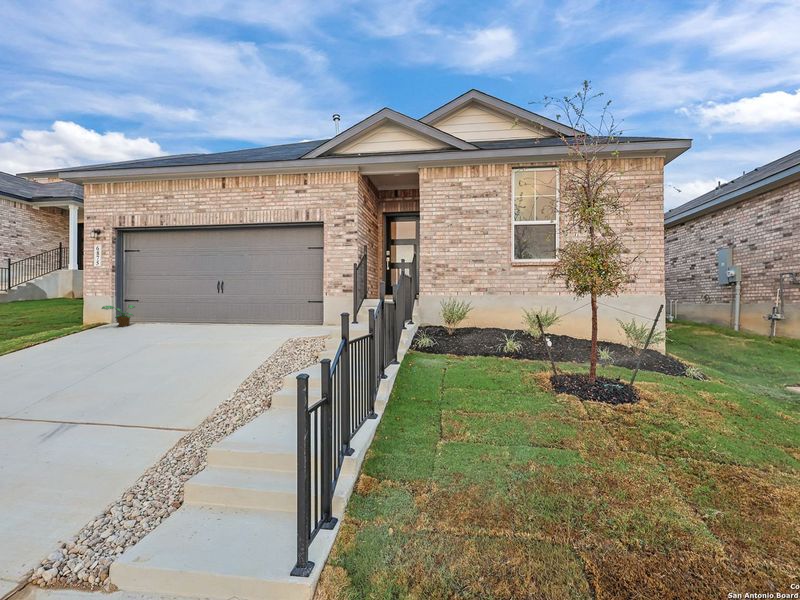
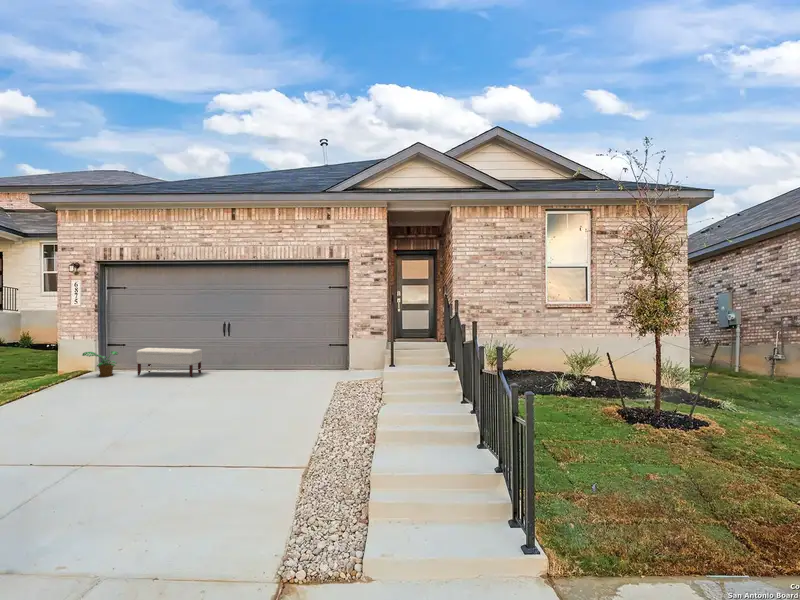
bench: none [144,302,200,328] -> present [137,348,202,377]

